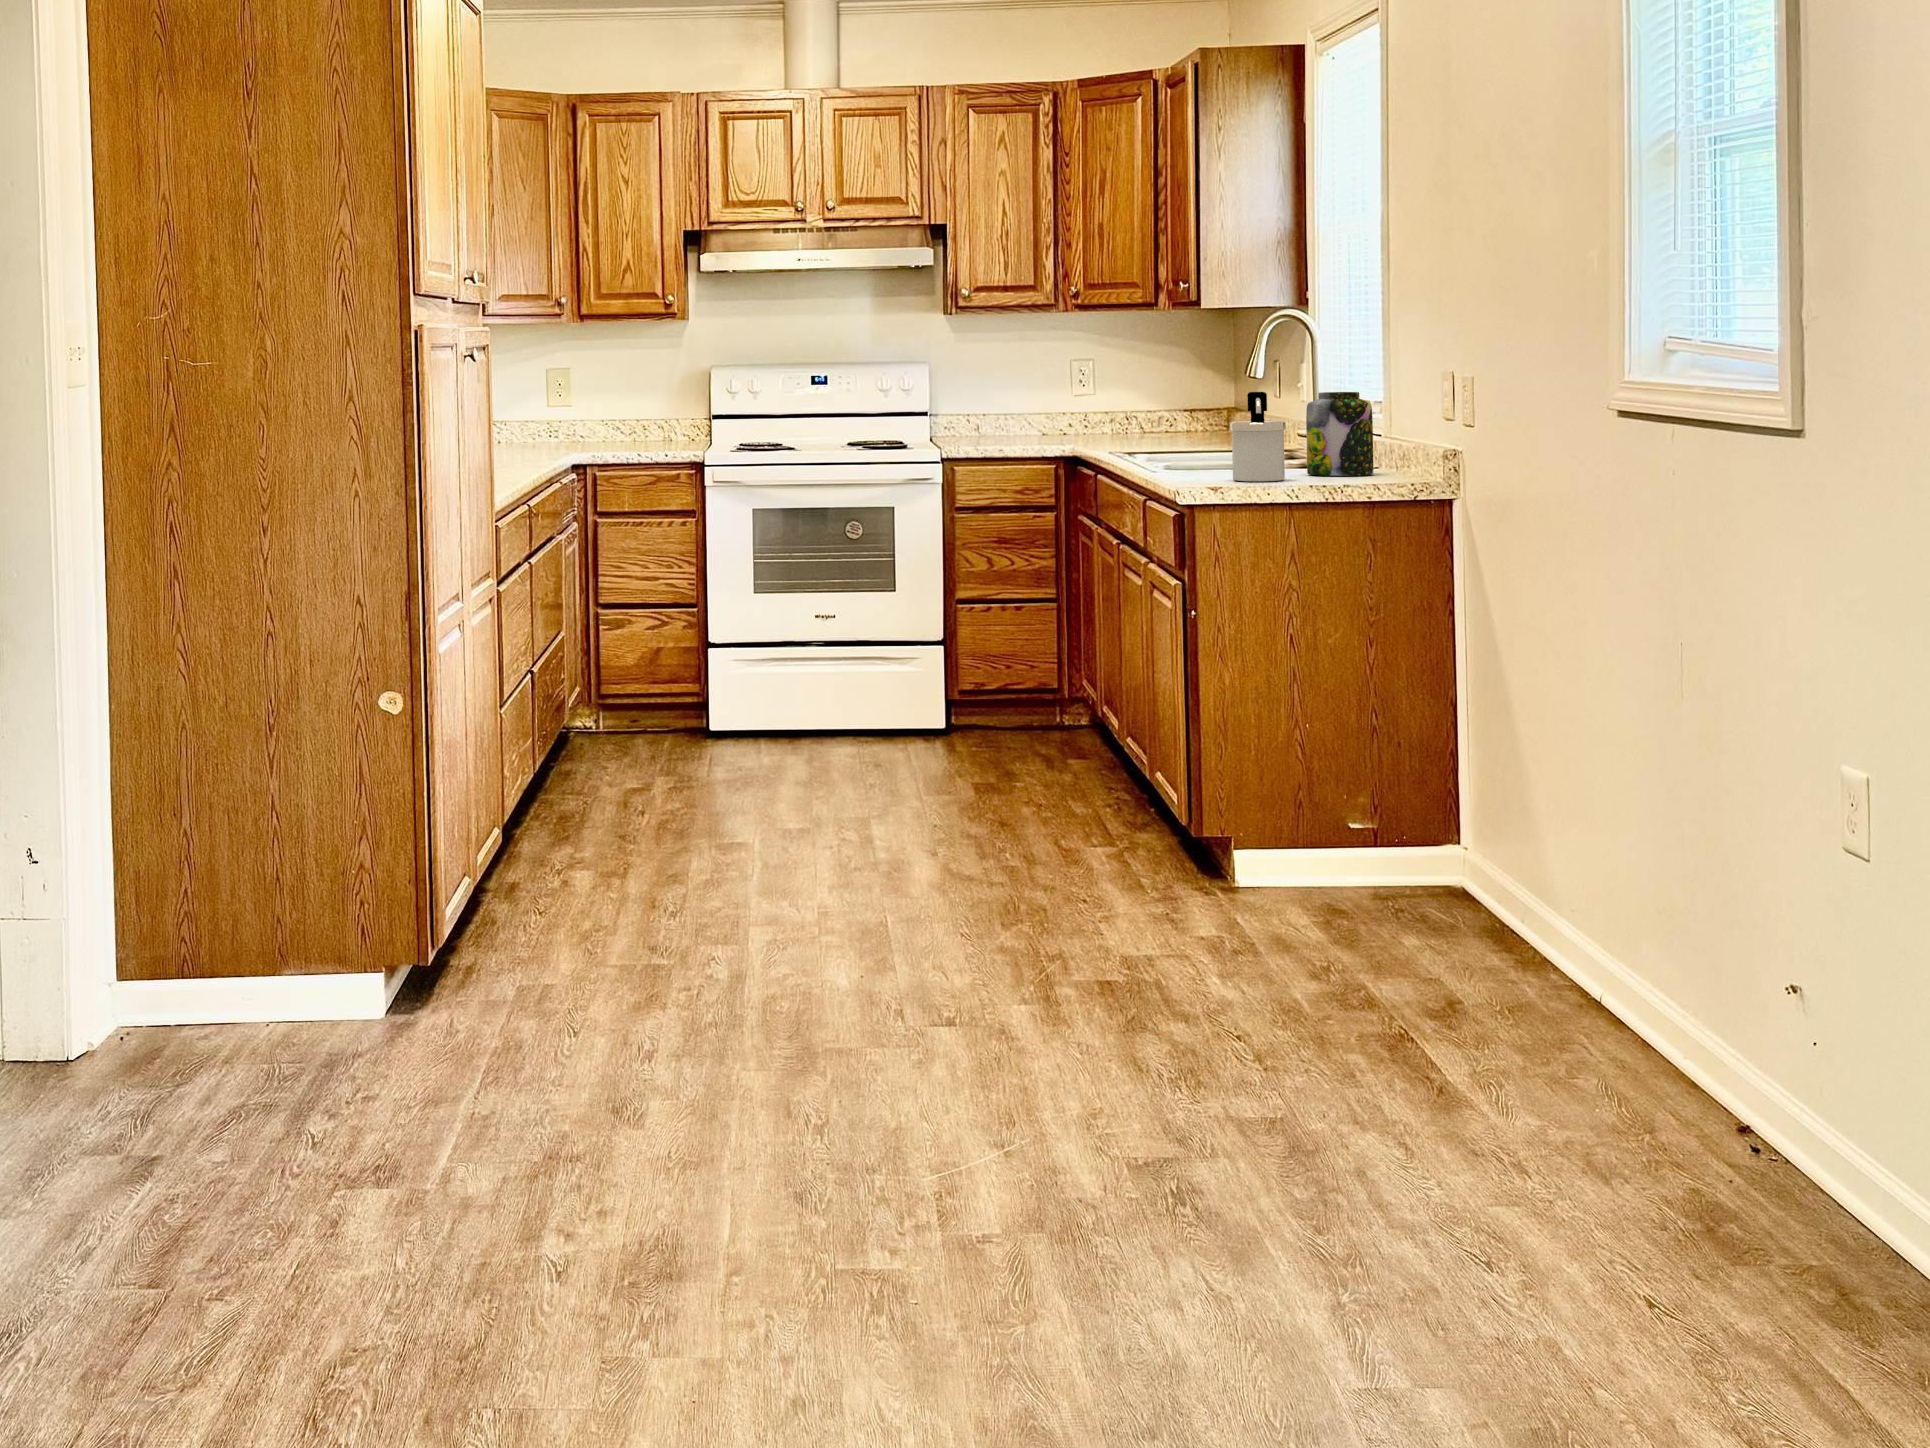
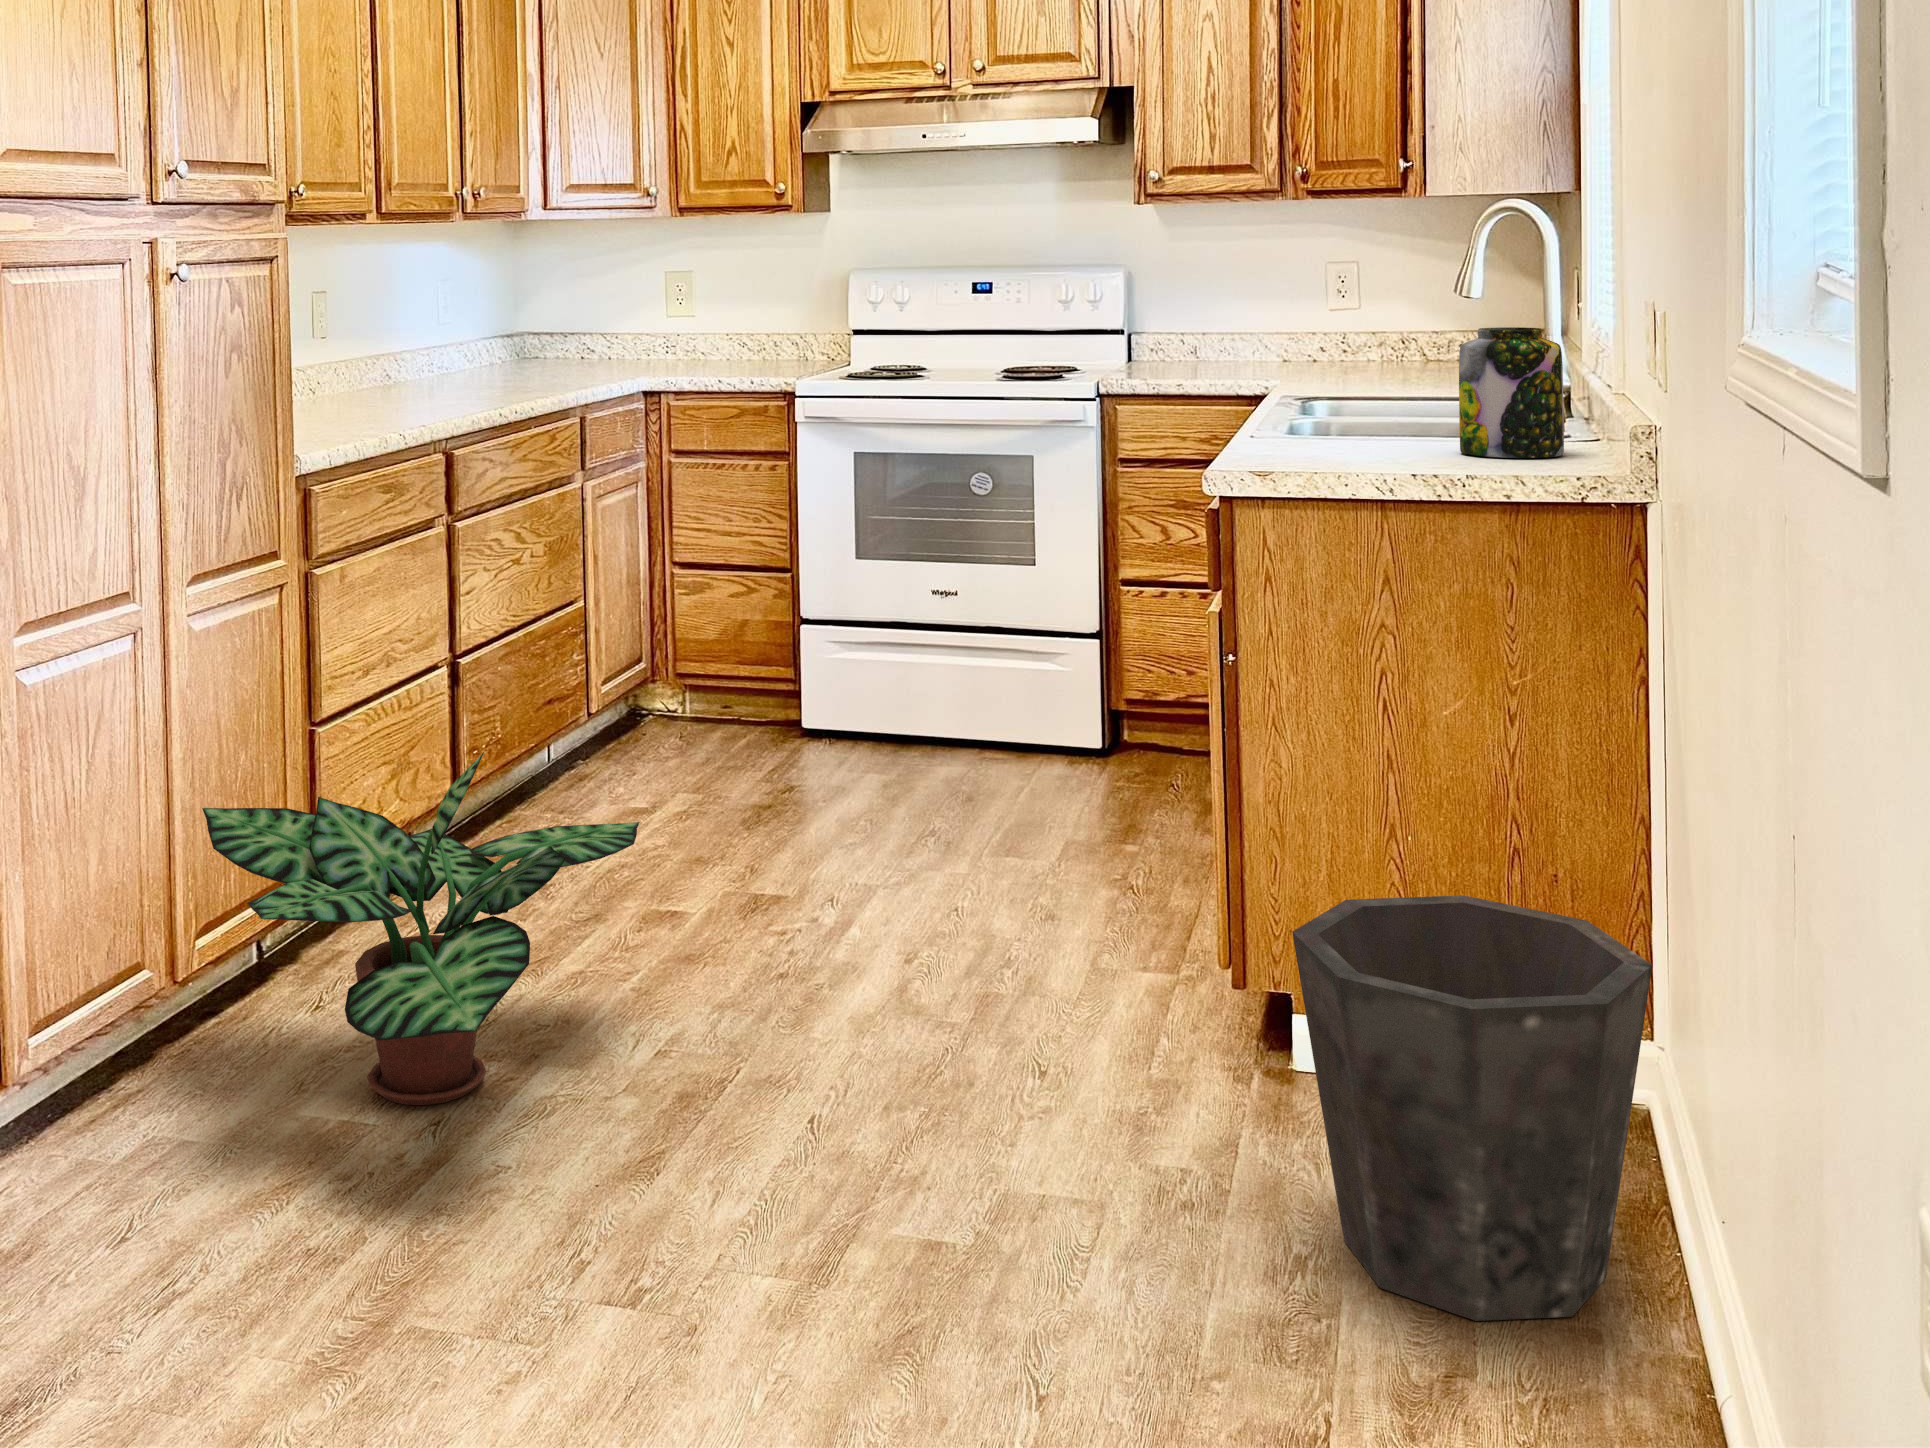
soap dispenser: present [1230,392,1286,481] -> none [1311,328,1397,465]
potted plant: none [495,700,814,959] -> present [202,752,639,1105]
waste bin: none [1303,739,1508,974] -> present [1292,895,1652,1321]

